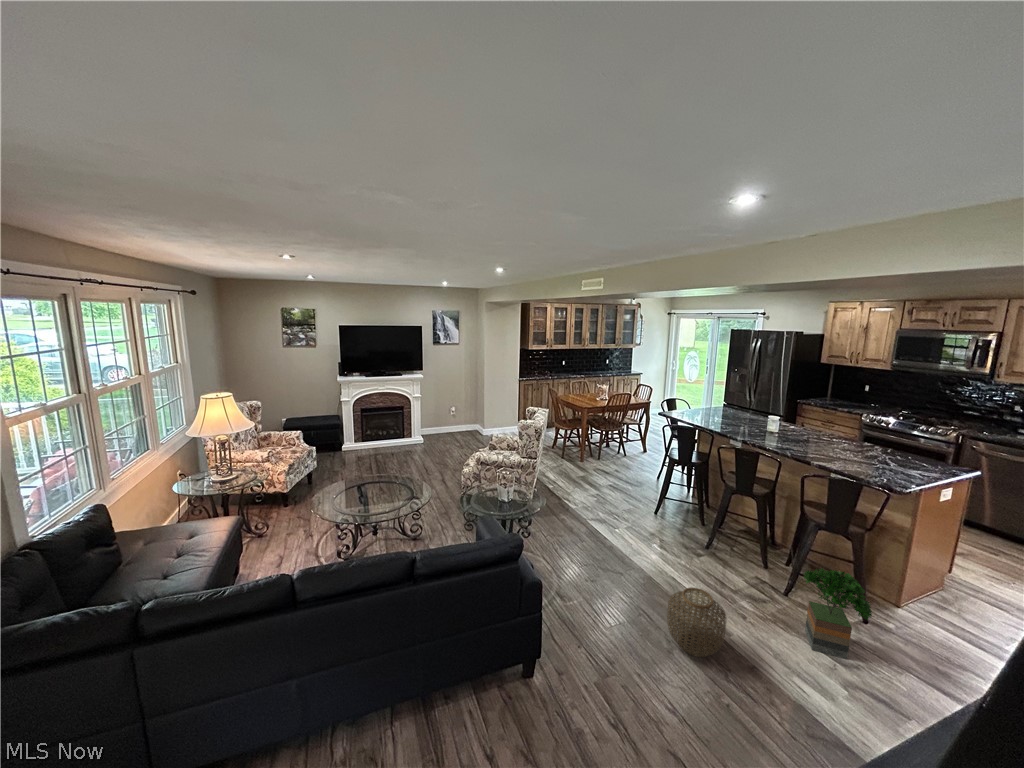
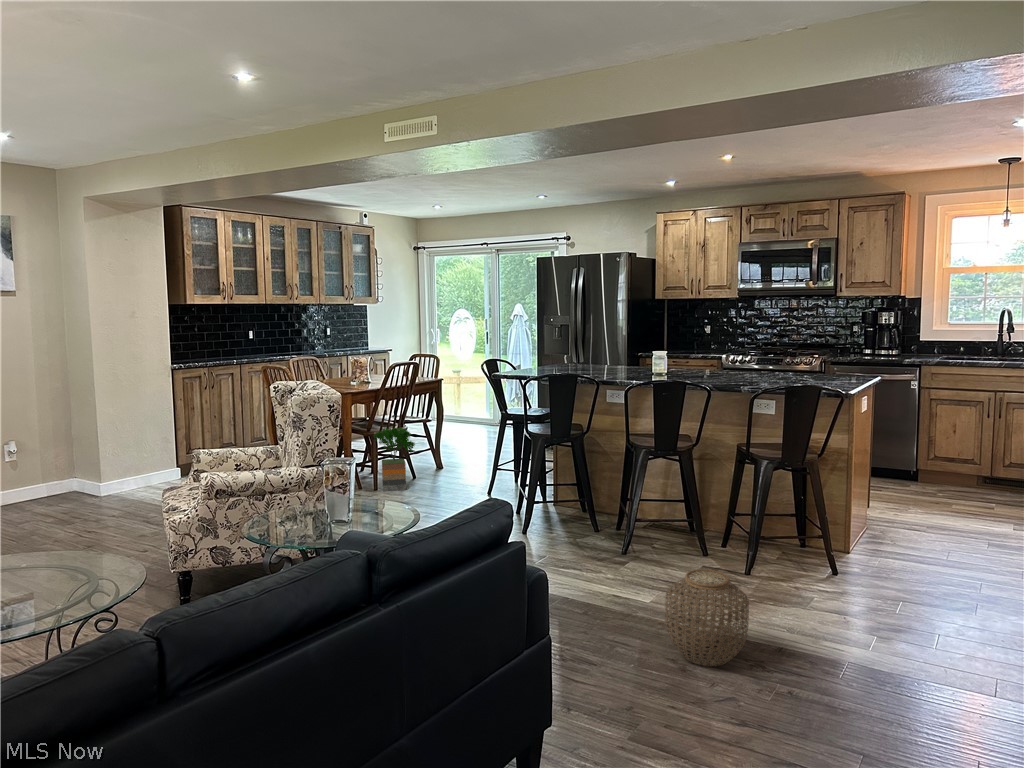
potted tree: present [804,568,872,659] -> present [374,428,415,491]

